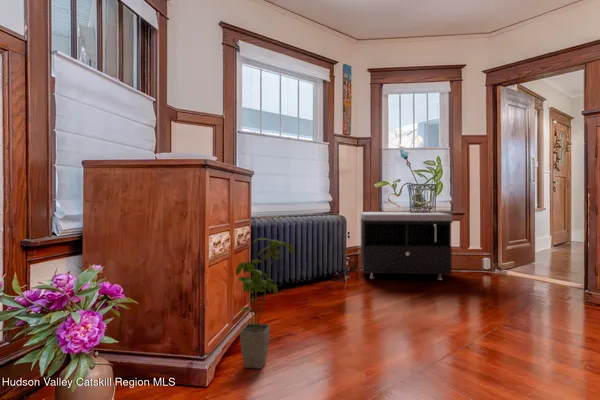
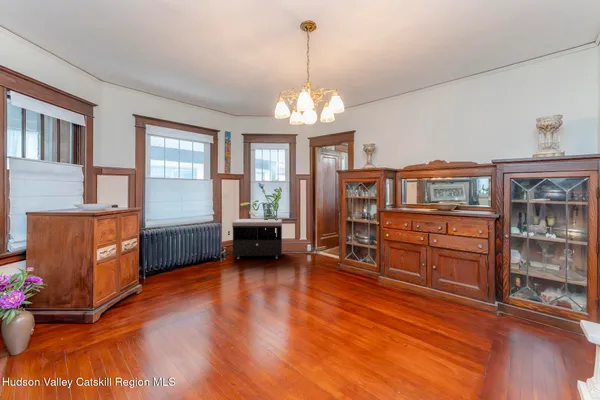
house plant: present [236,238,294,369] -> none [113,249,151,314]

